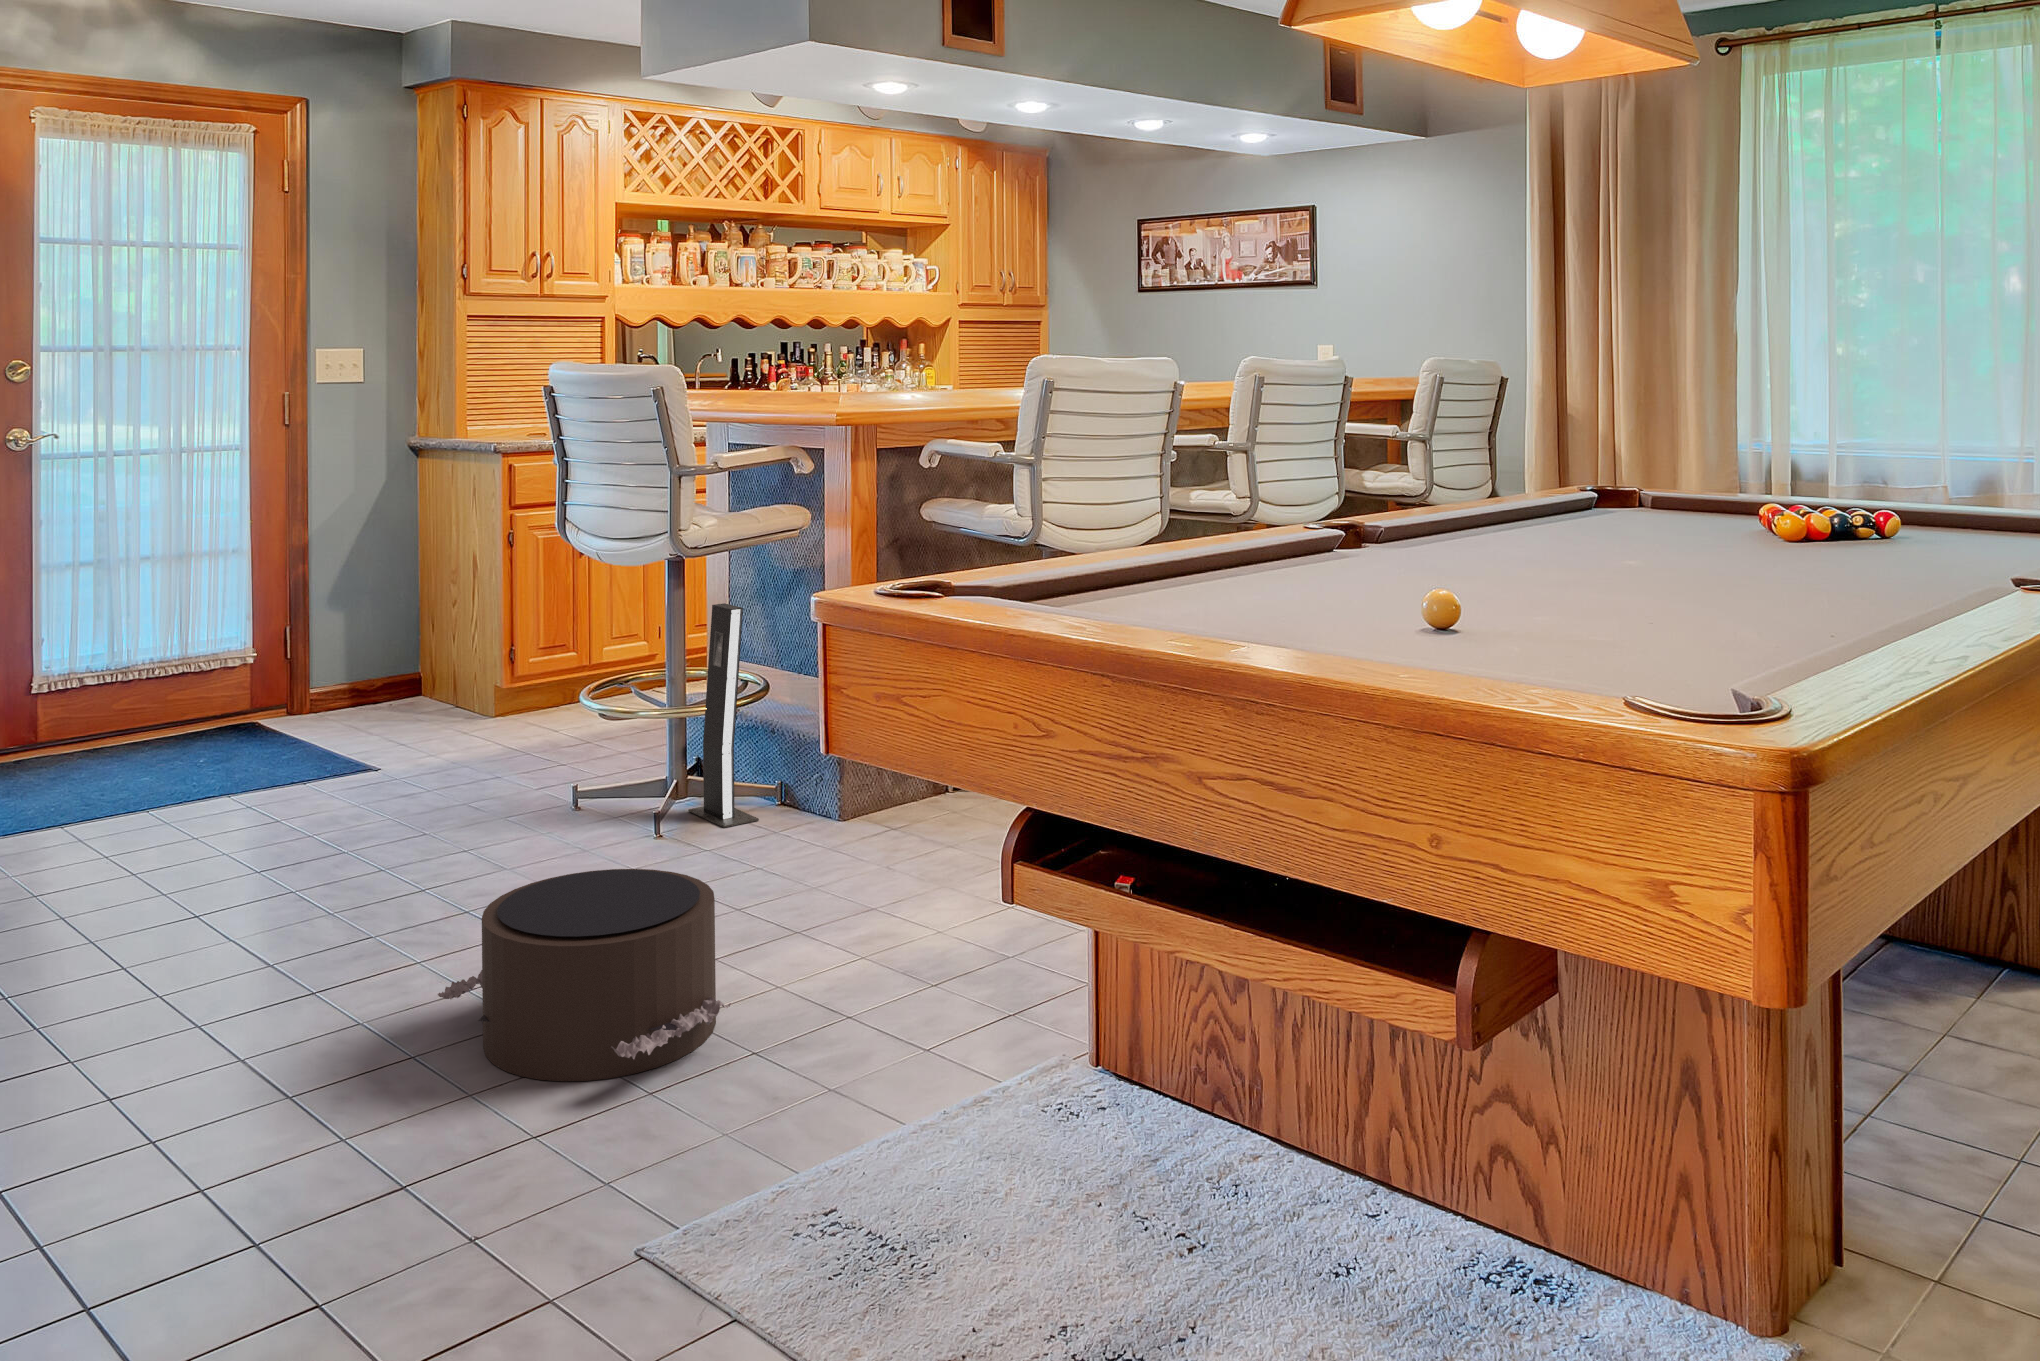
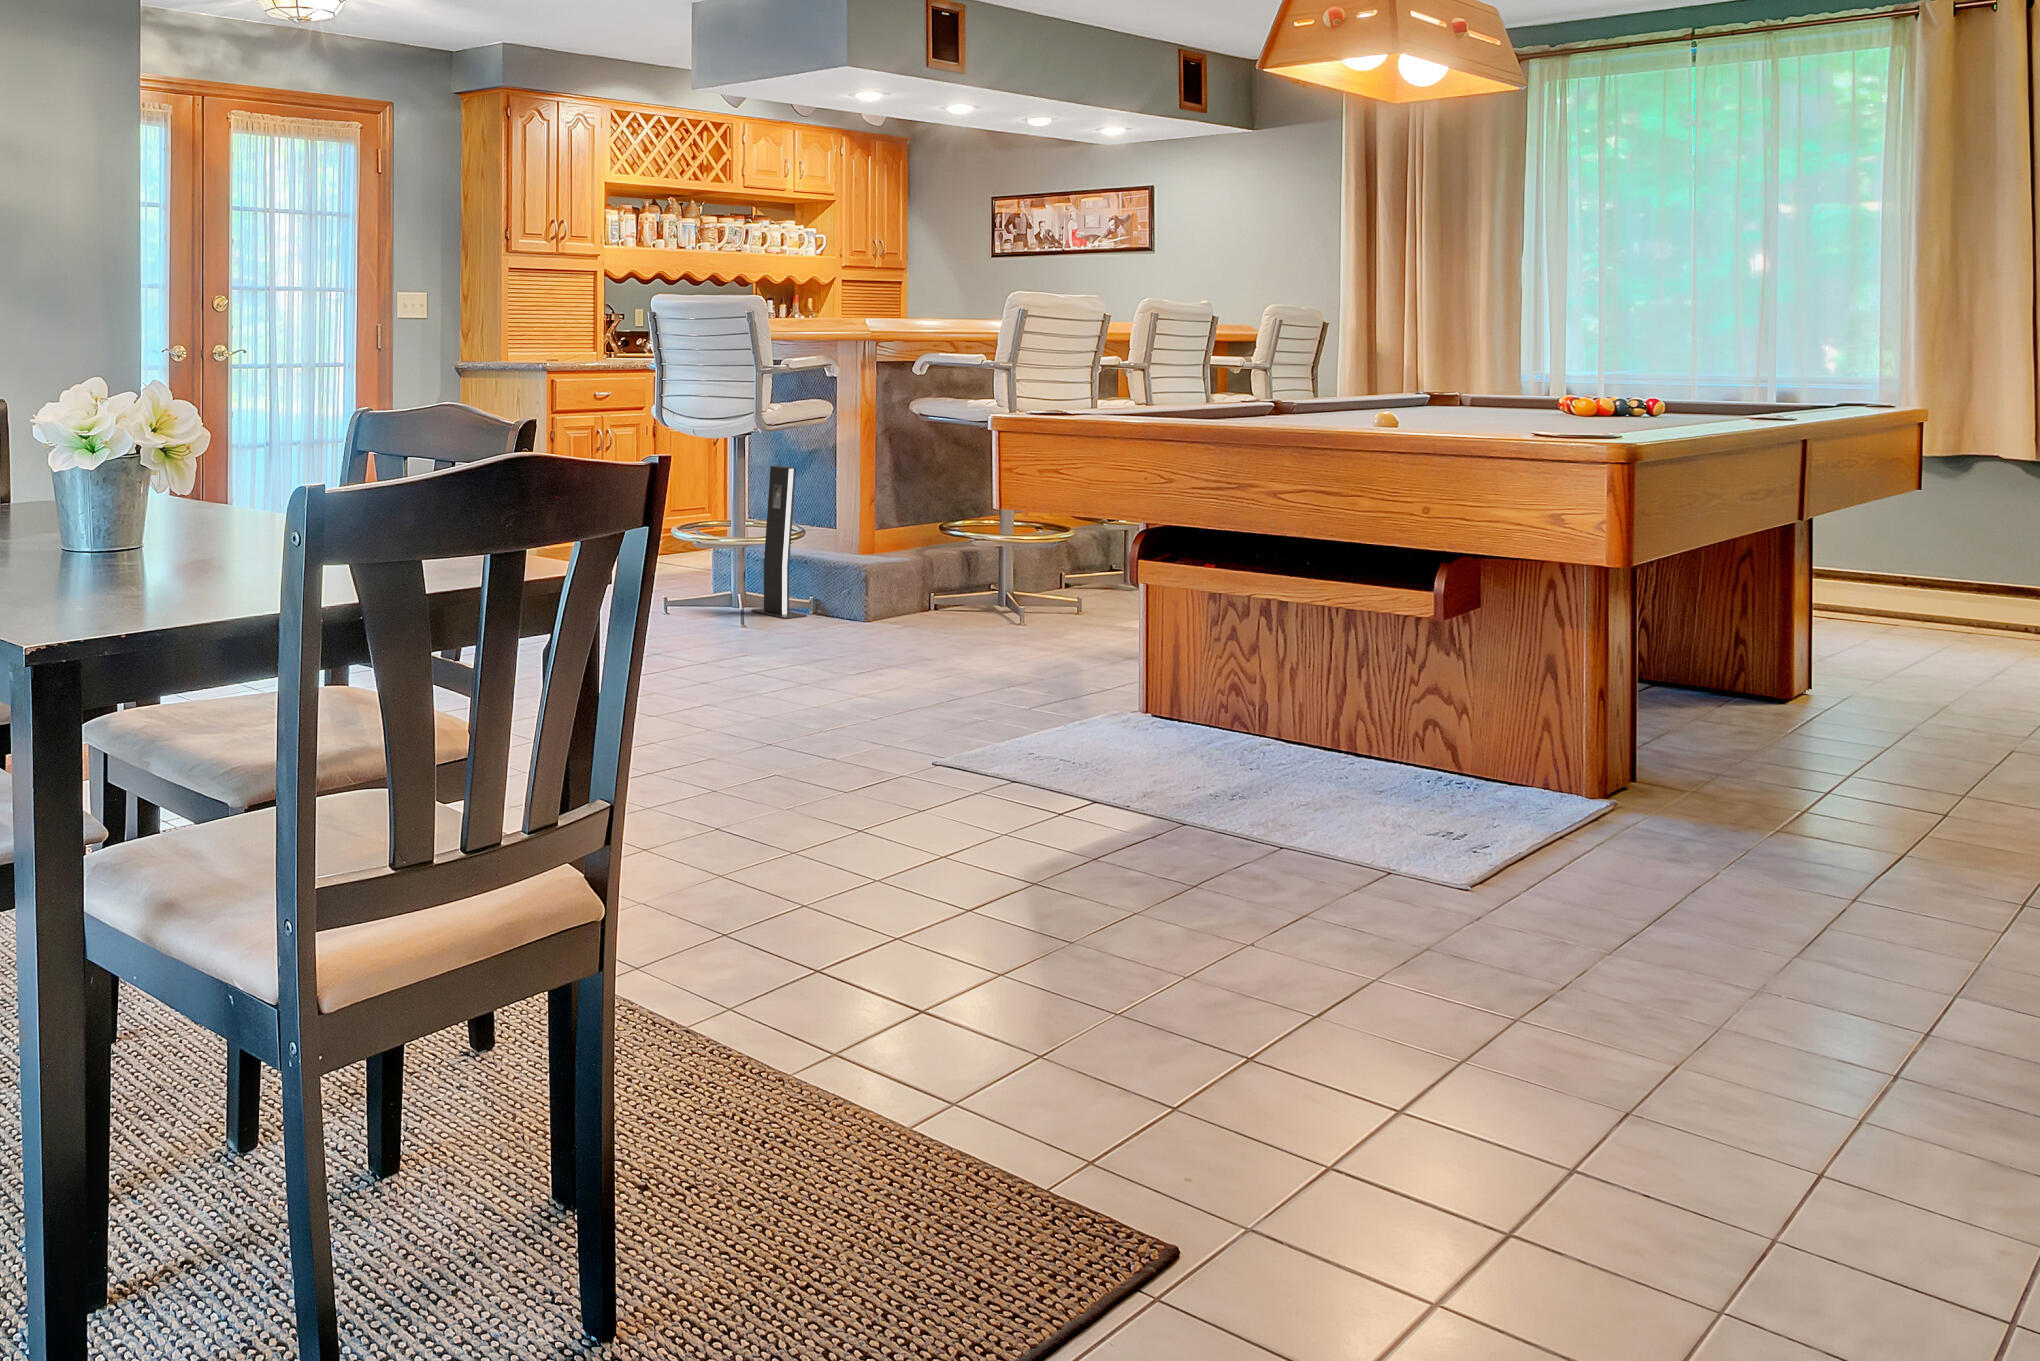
pouf: present [438,869,731,1081] -> none [711,605,901,710]

